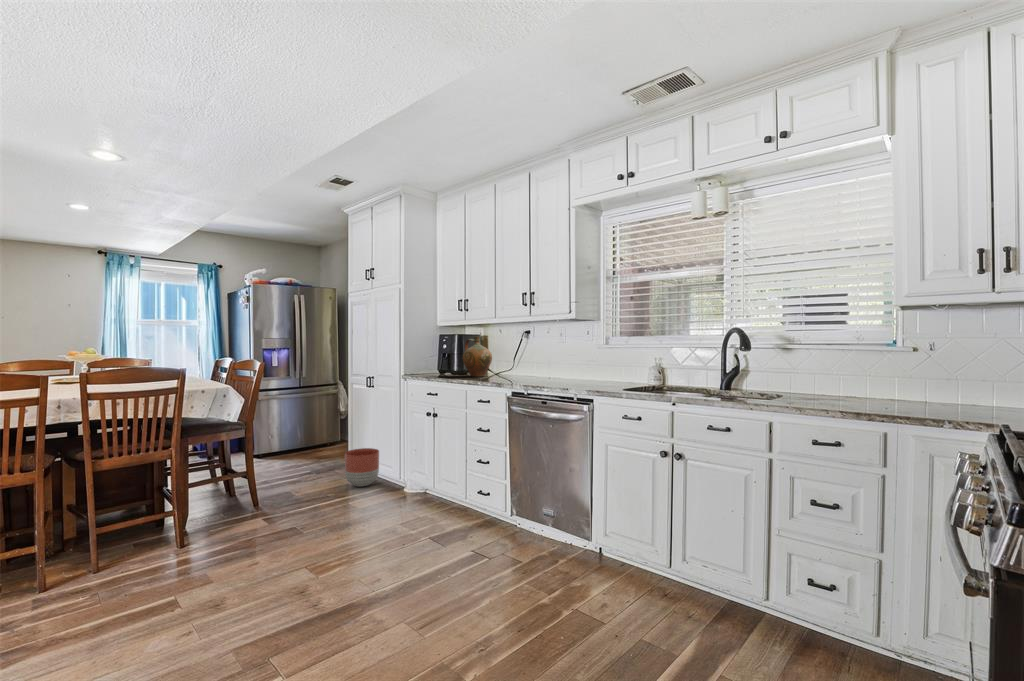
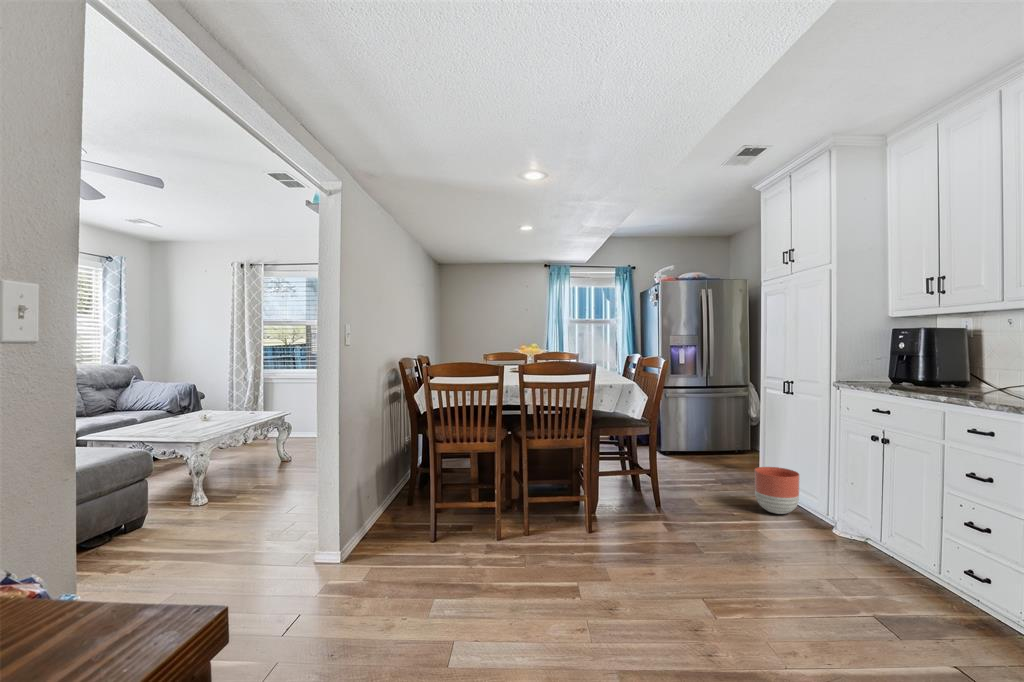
ceramic jug: present [463,336,492,377] -> none [936,331,996,393]

